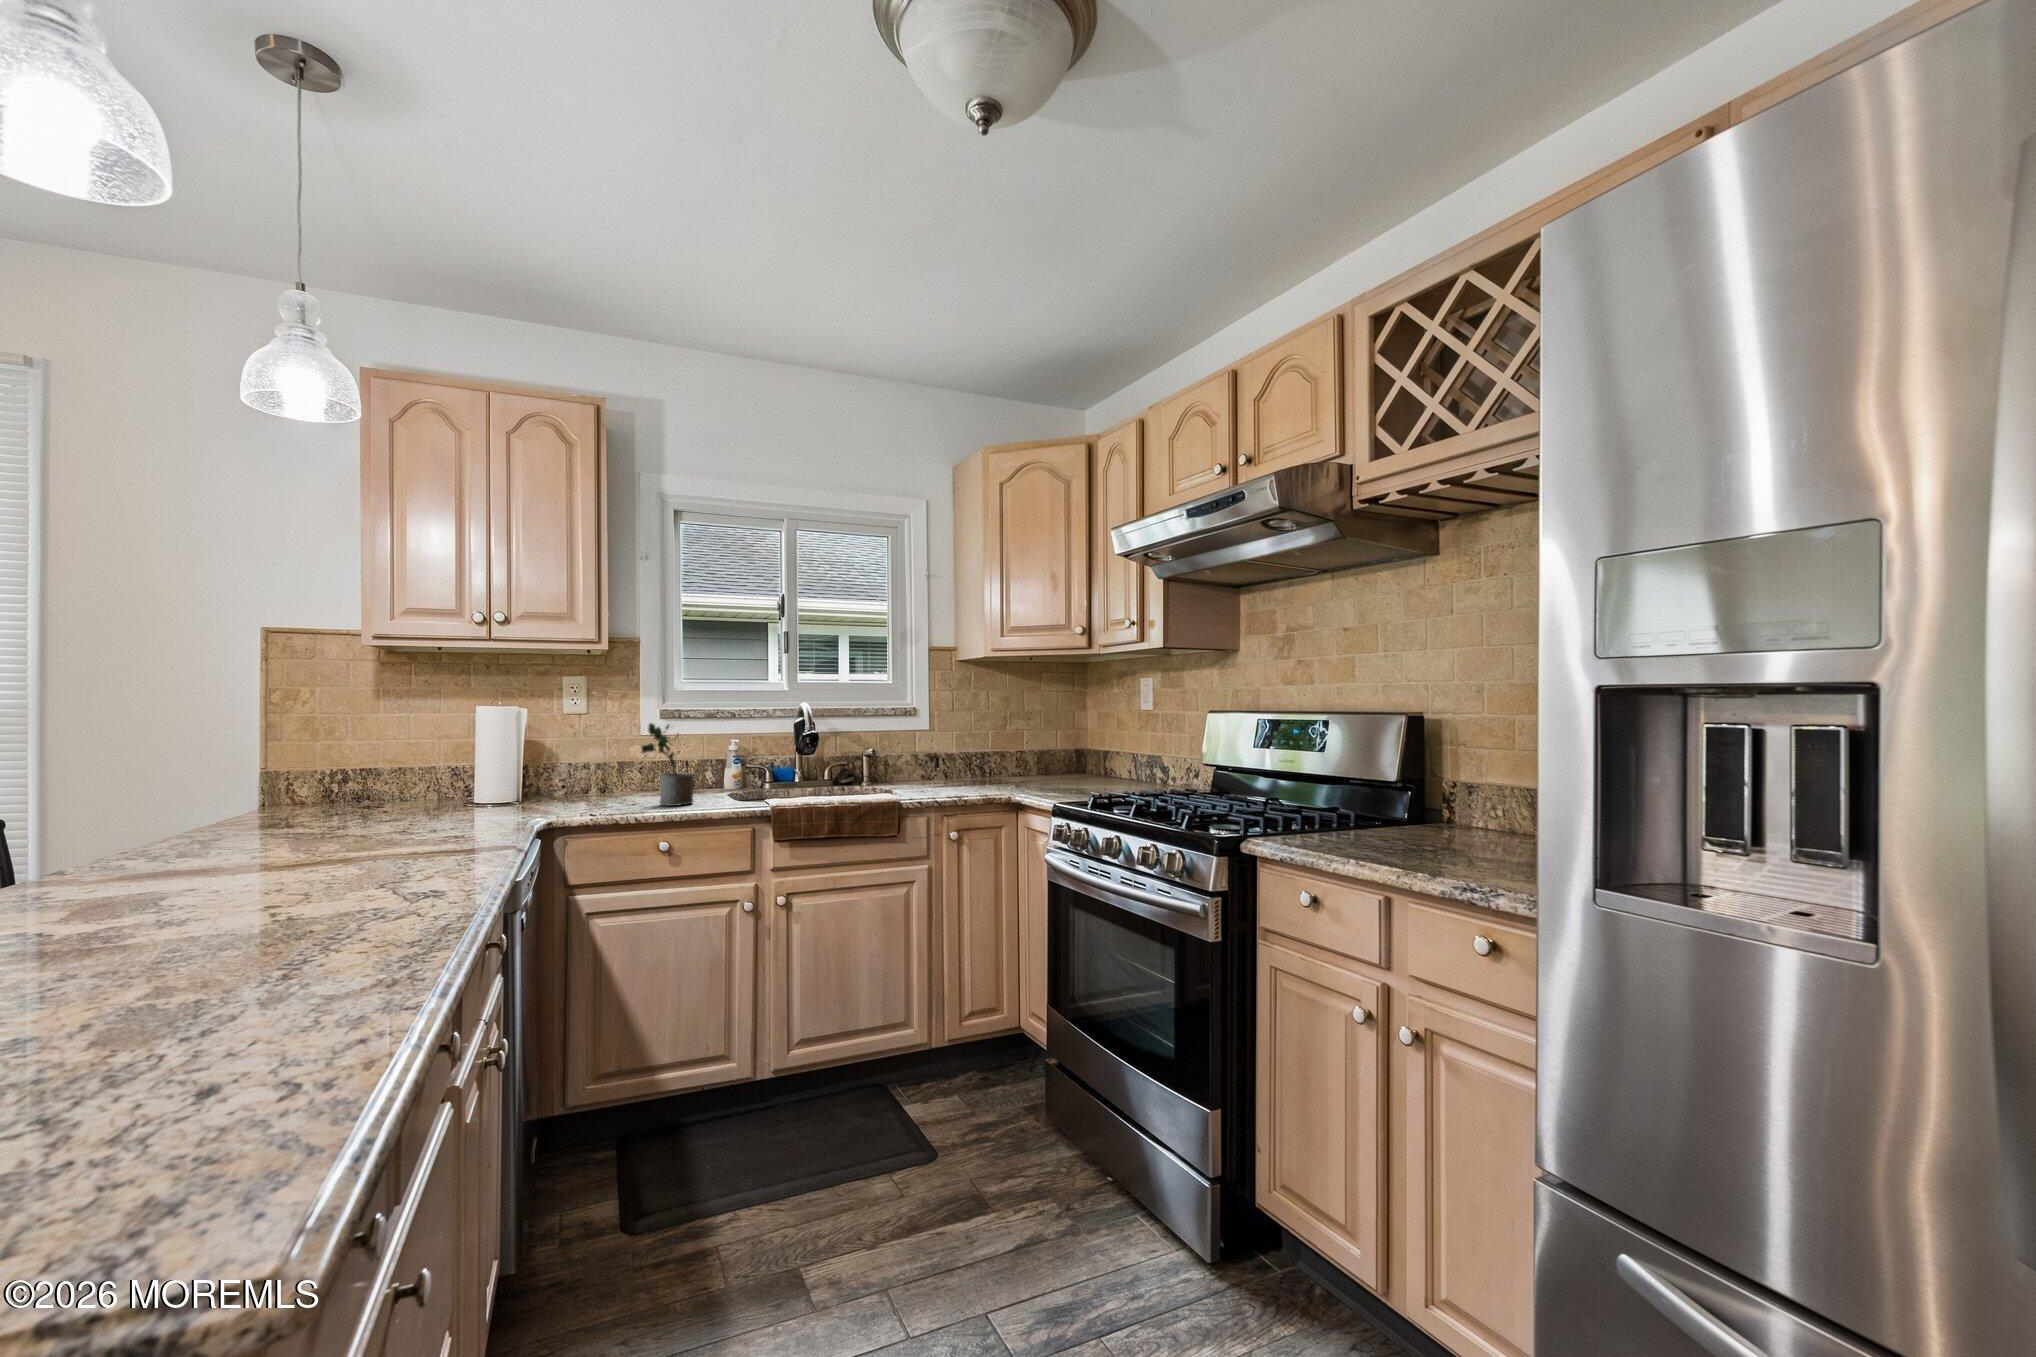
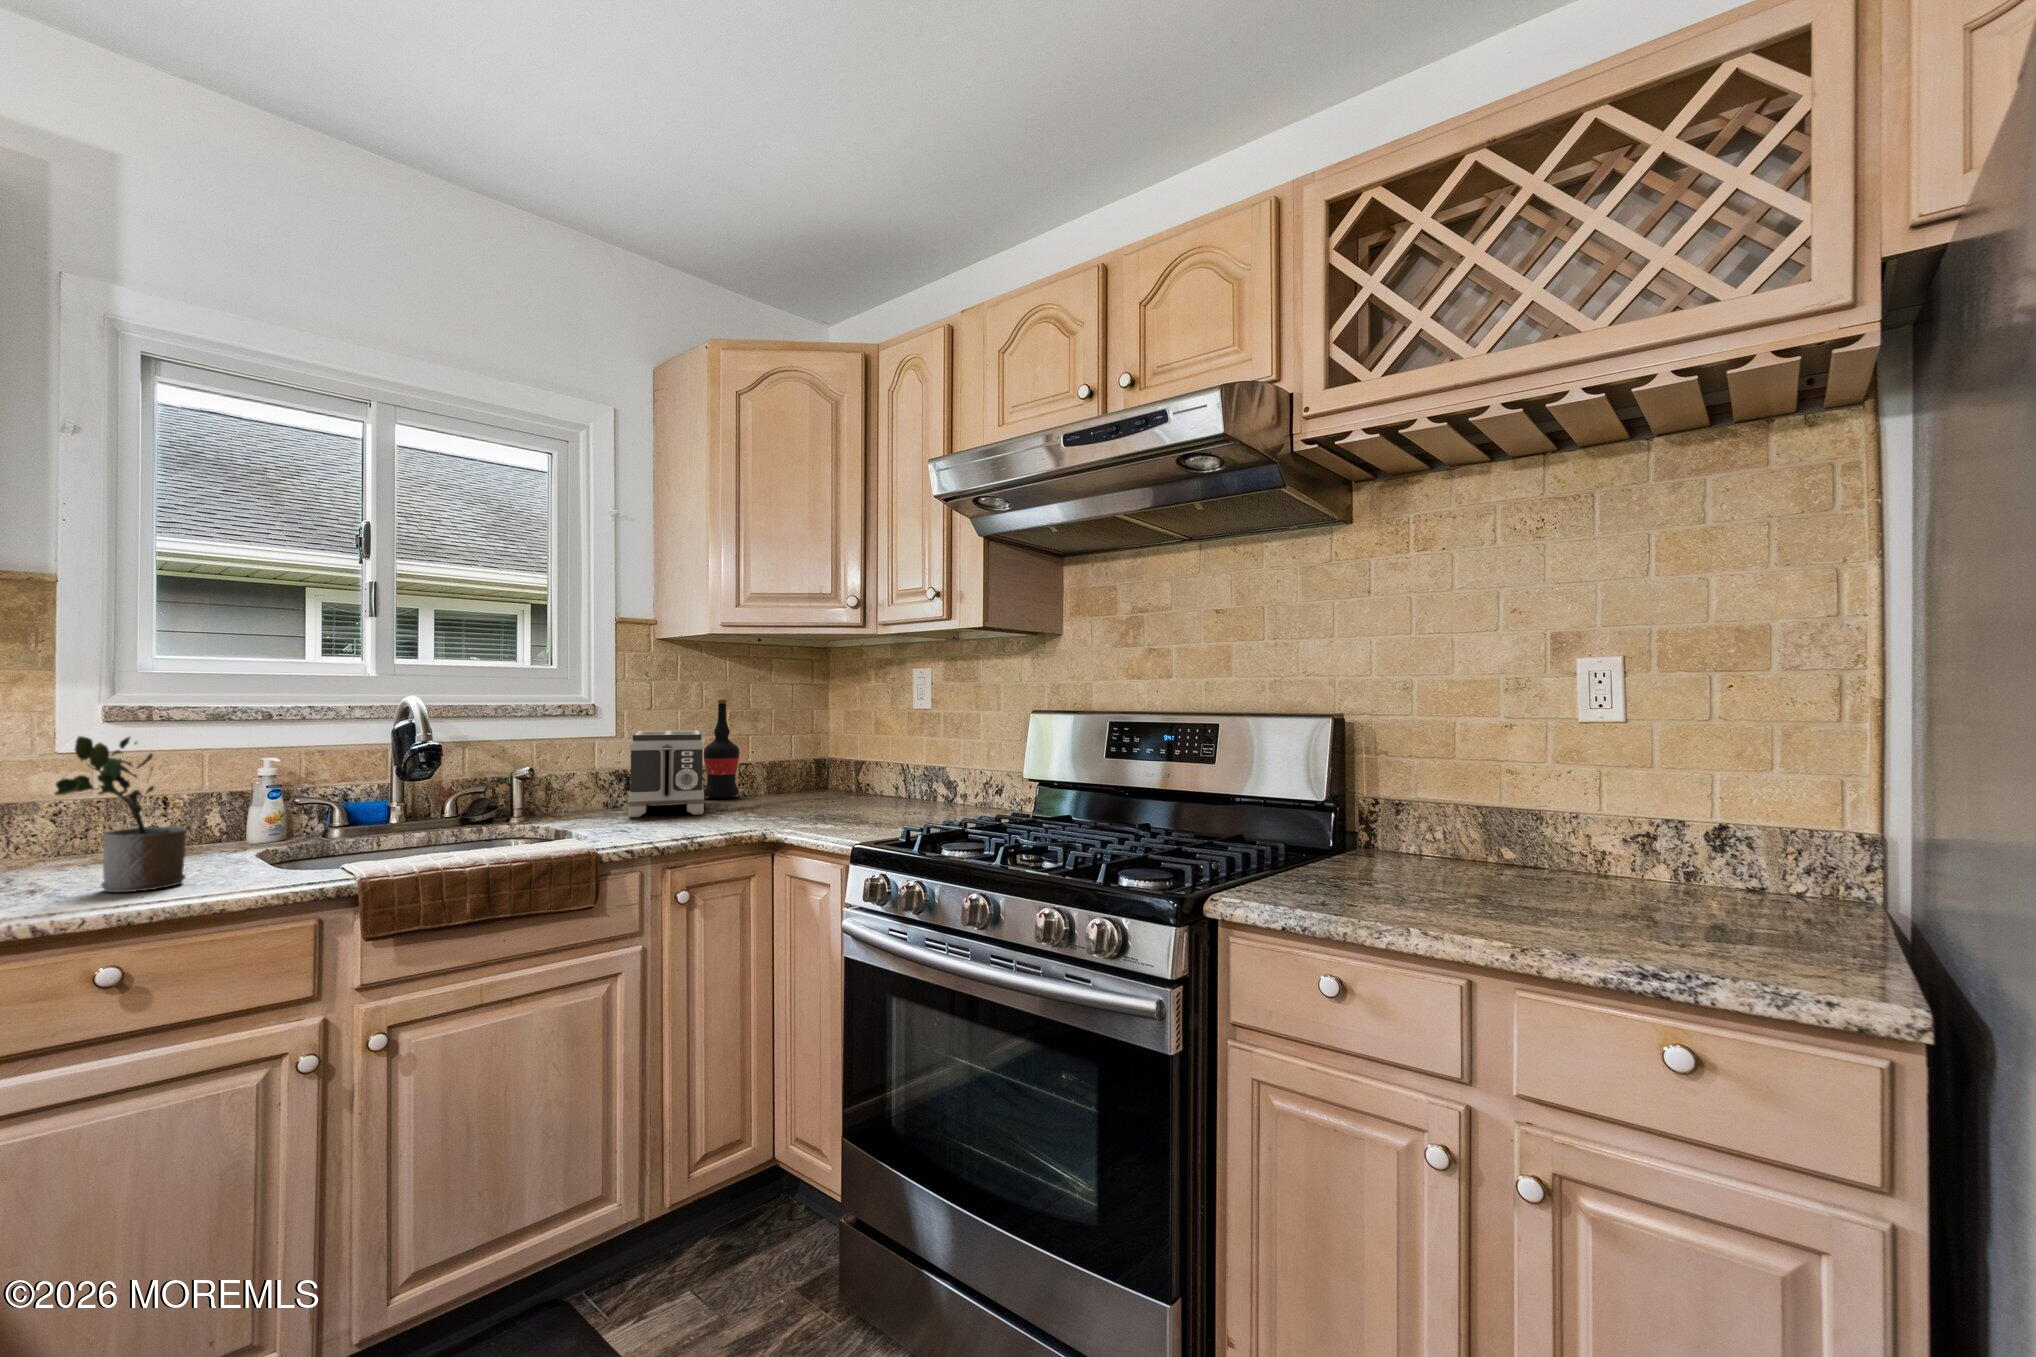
wine bottle: none [992,703,1018,776] -> present [704,699,739,798]
toaster: none [932,725,989,785] -> present [628,730,704,817]

